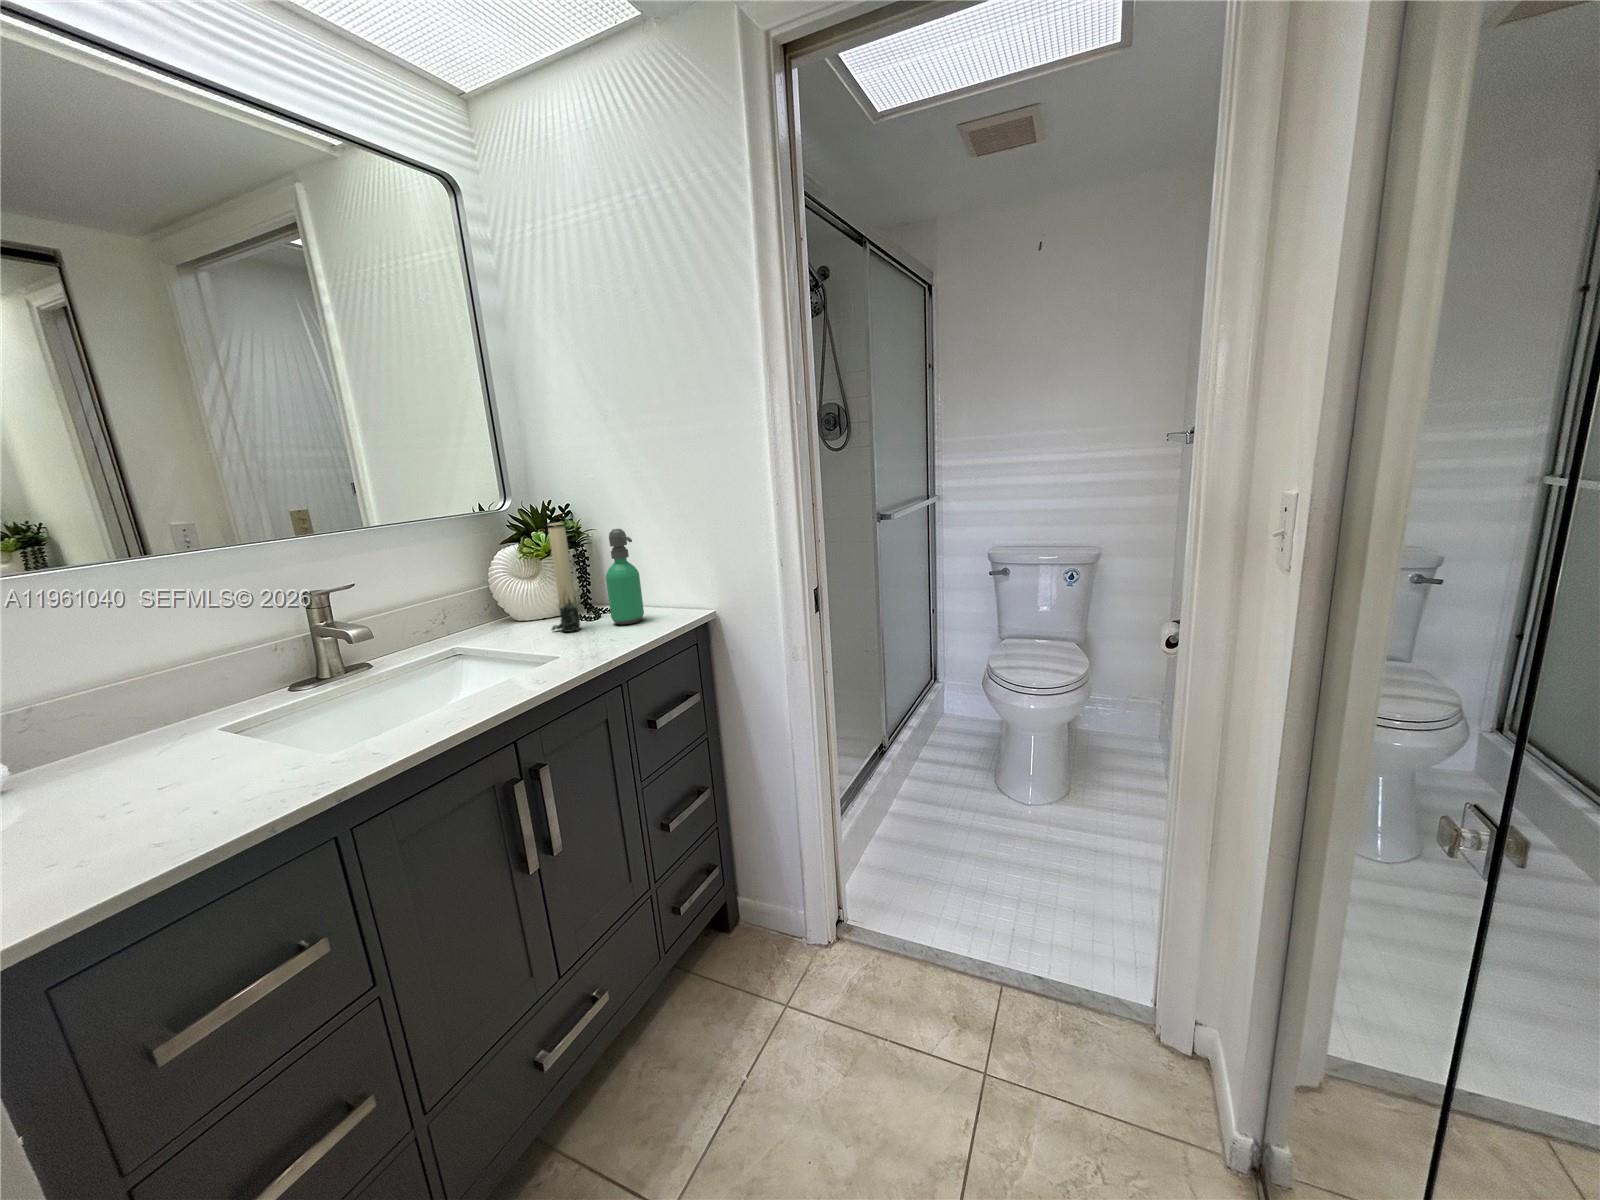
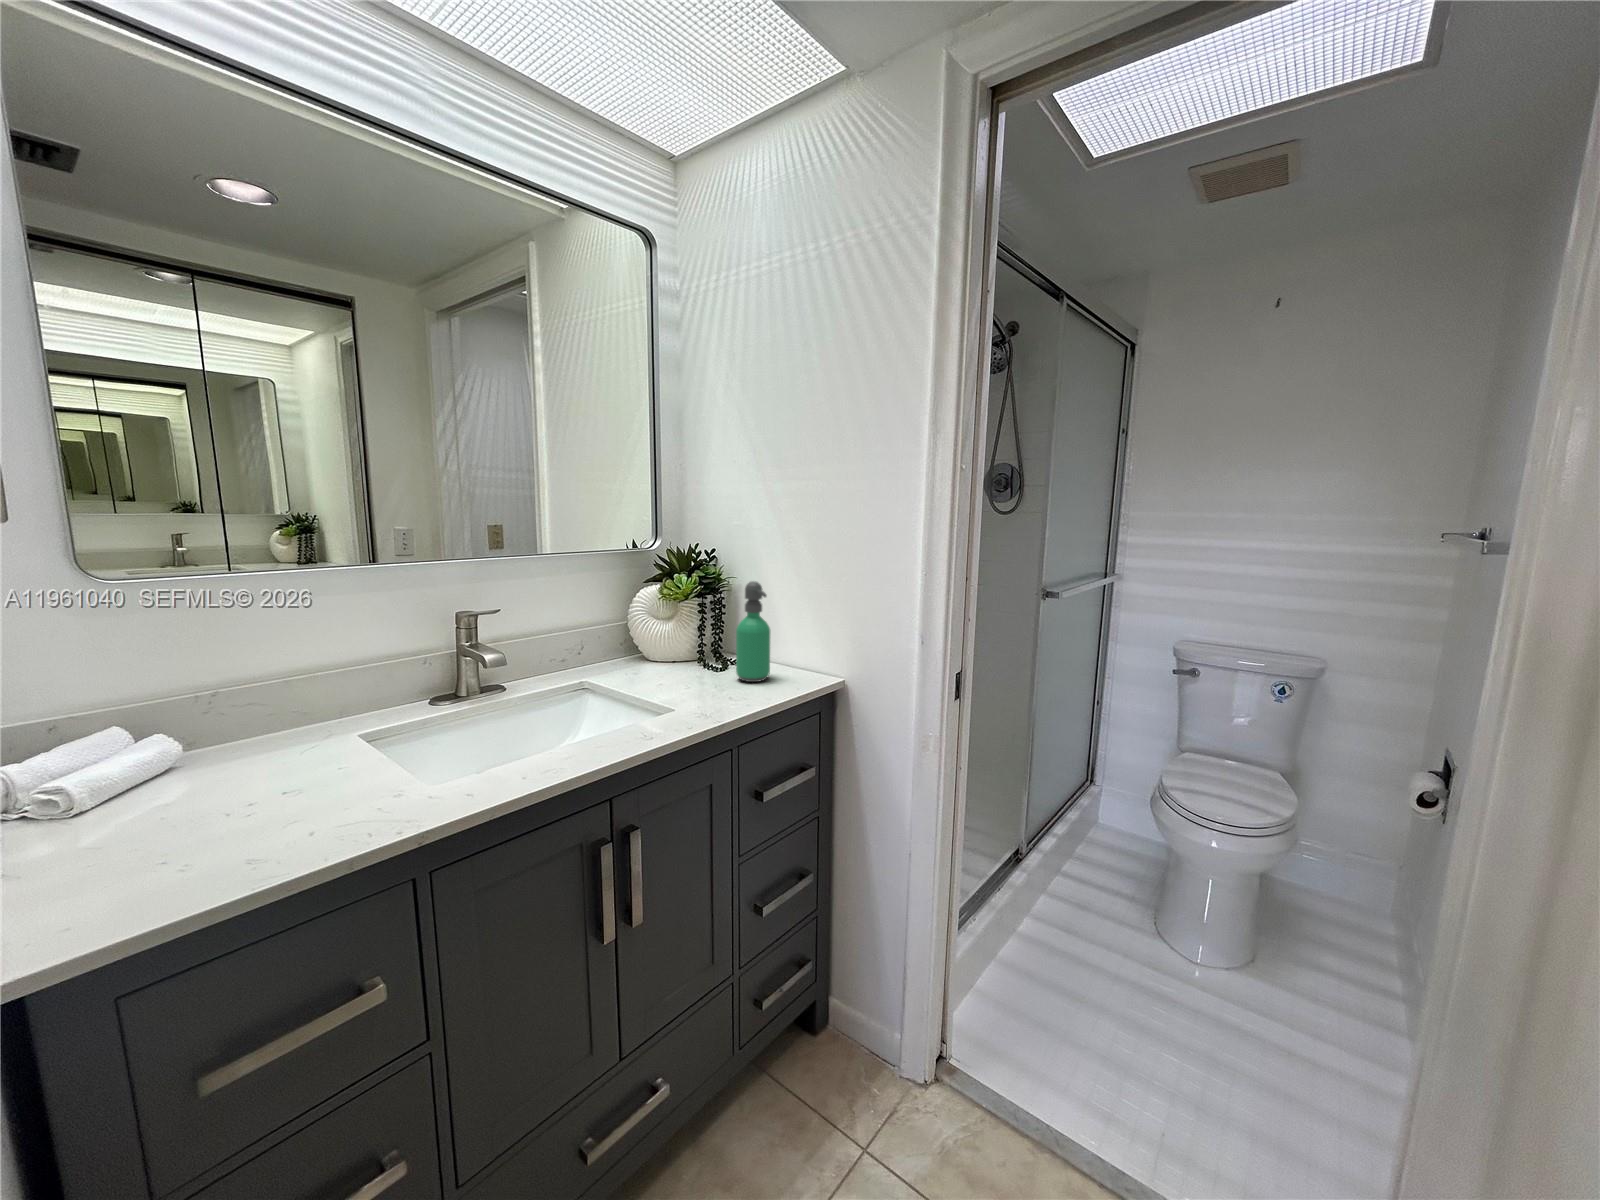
candle: present [548,523,580,632] -> none [676,569,705,682]

